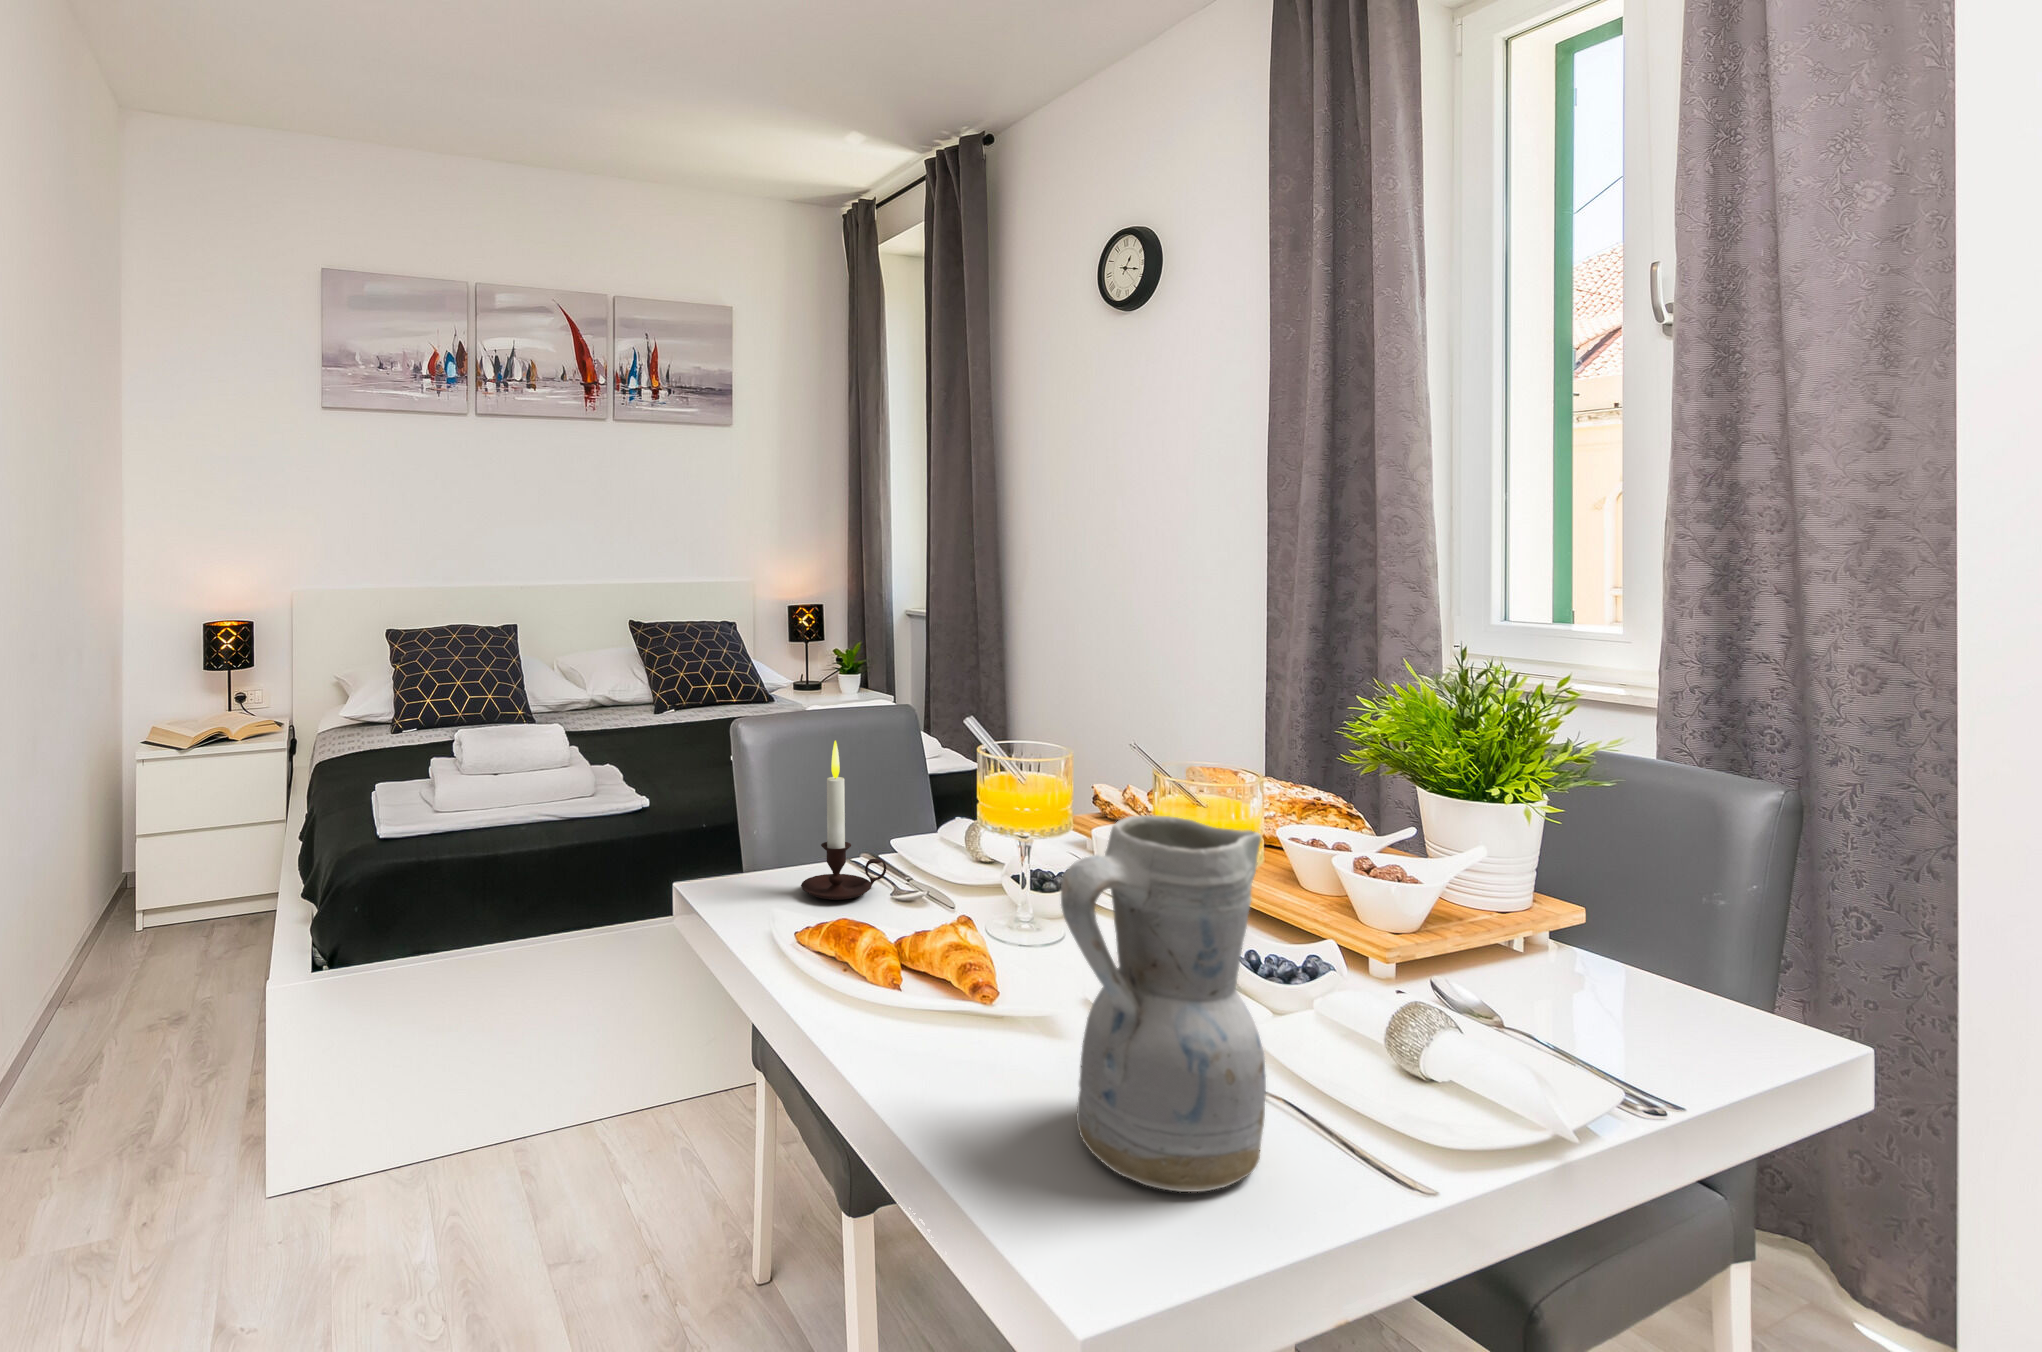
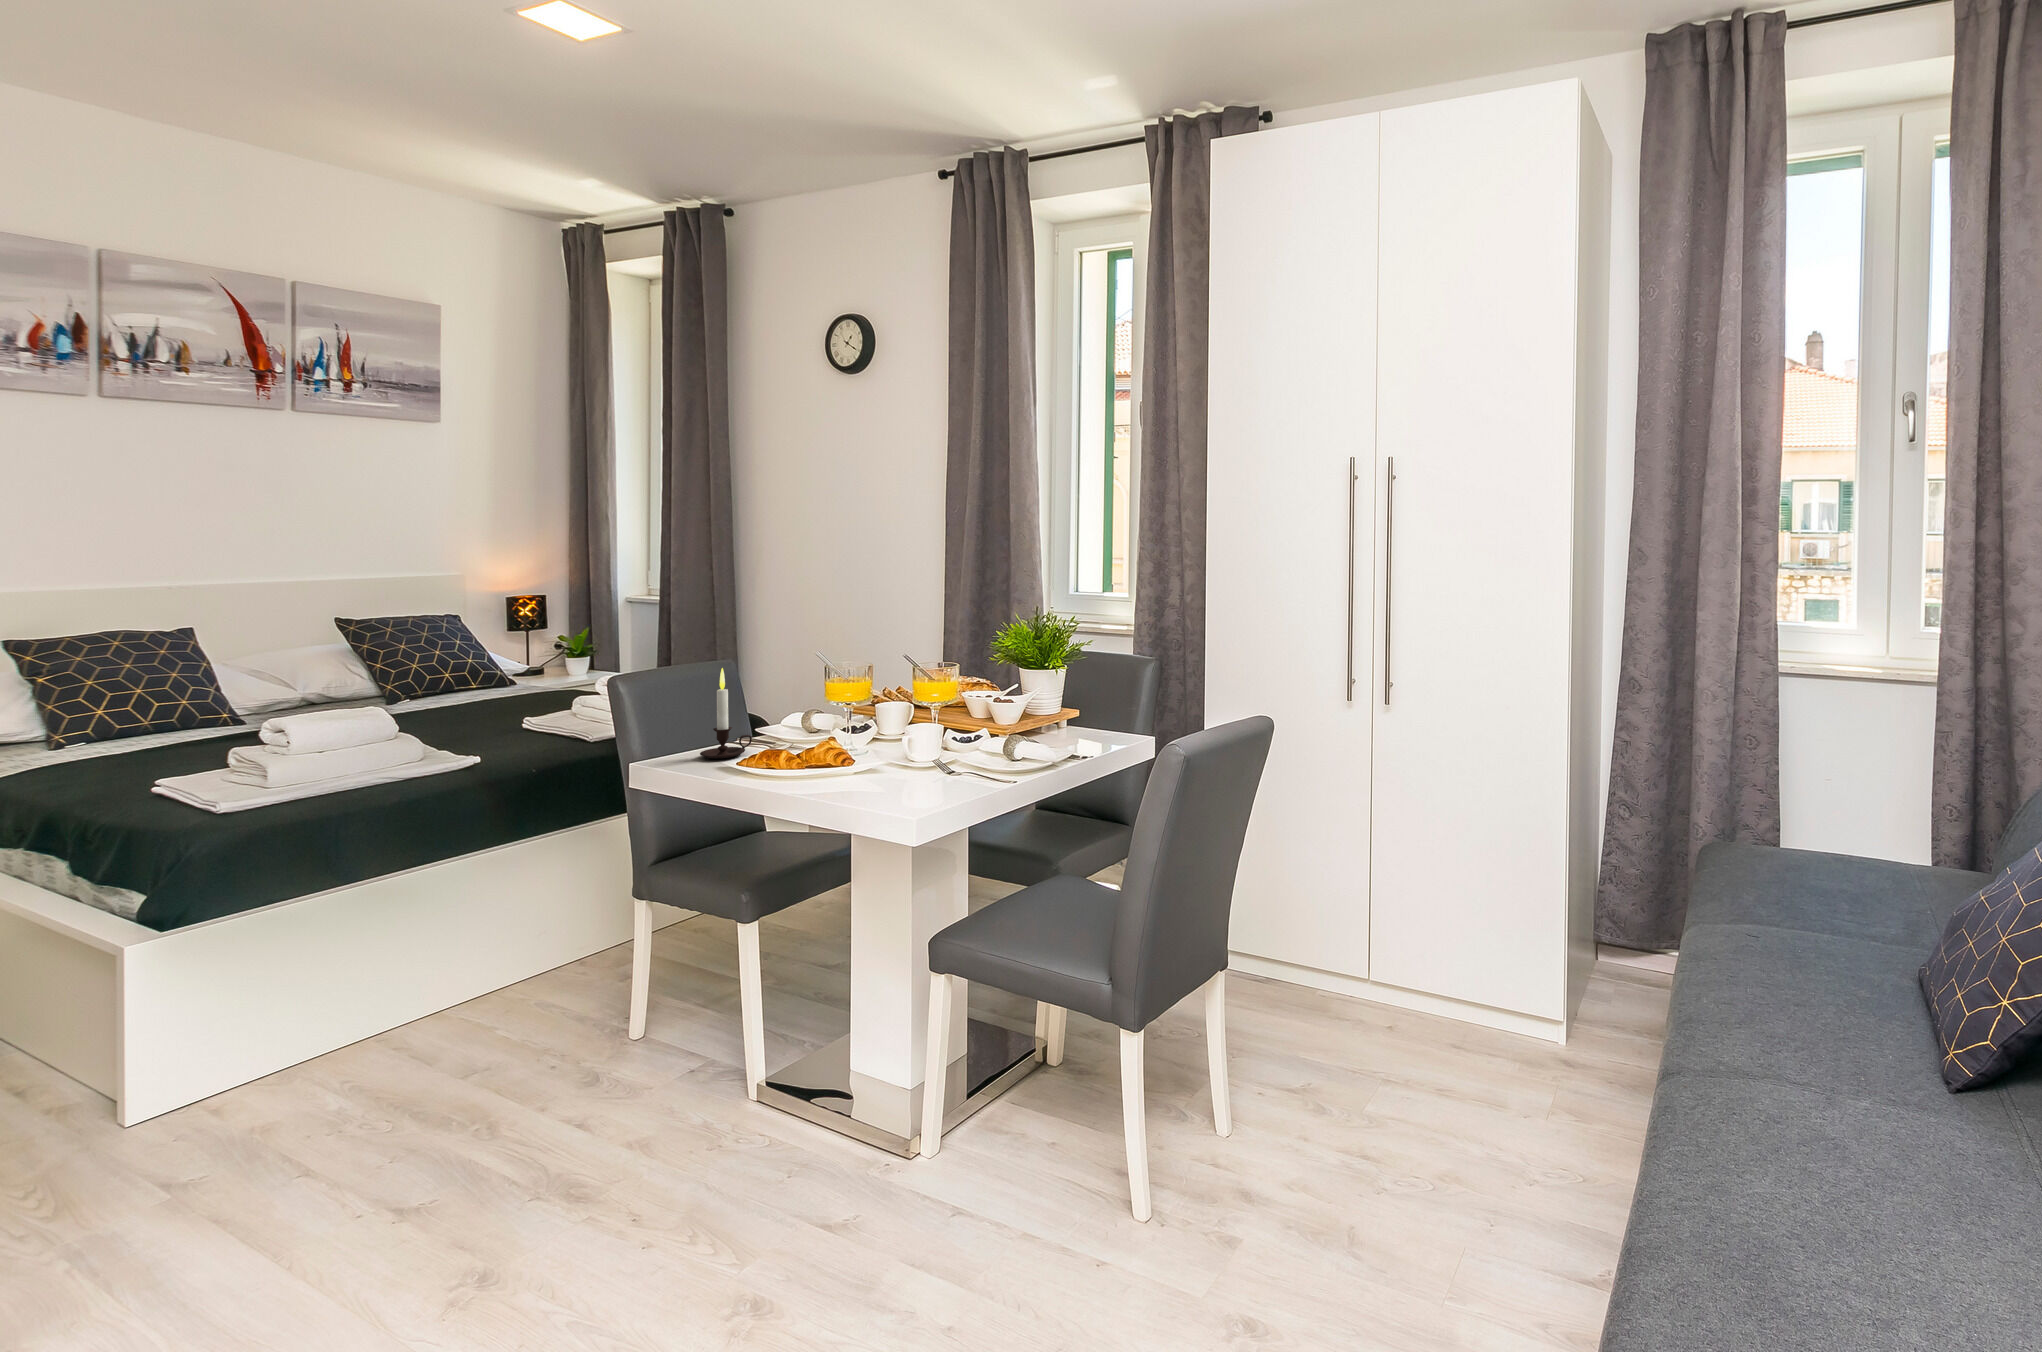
ceramic pitcher: present [1061,815,1266,1192] -> none [894,668,969,802]

